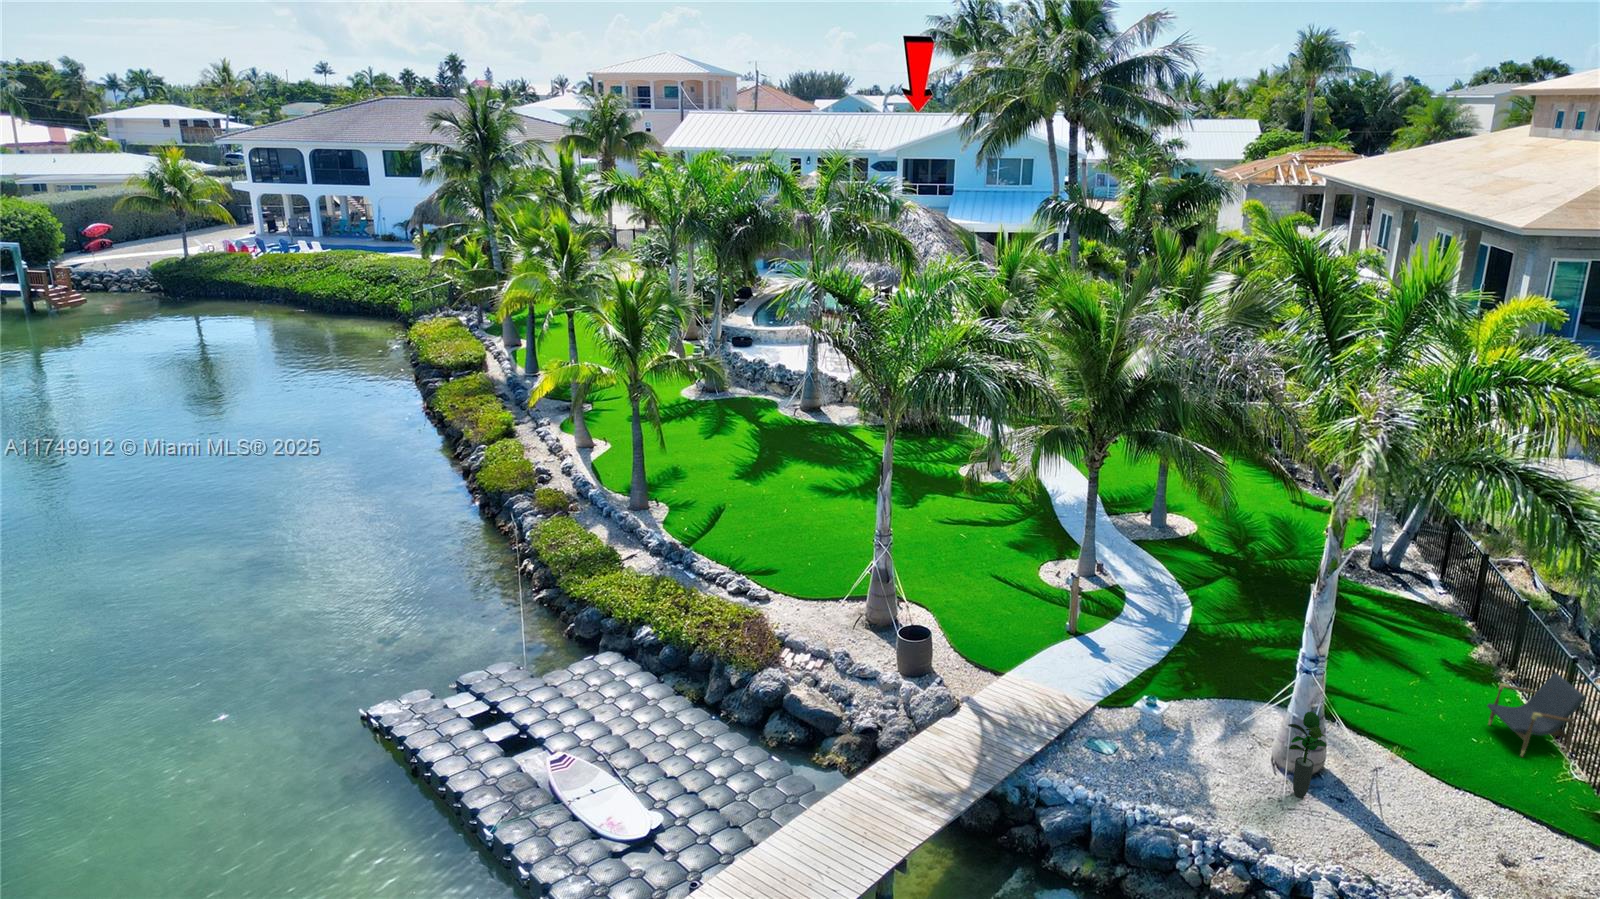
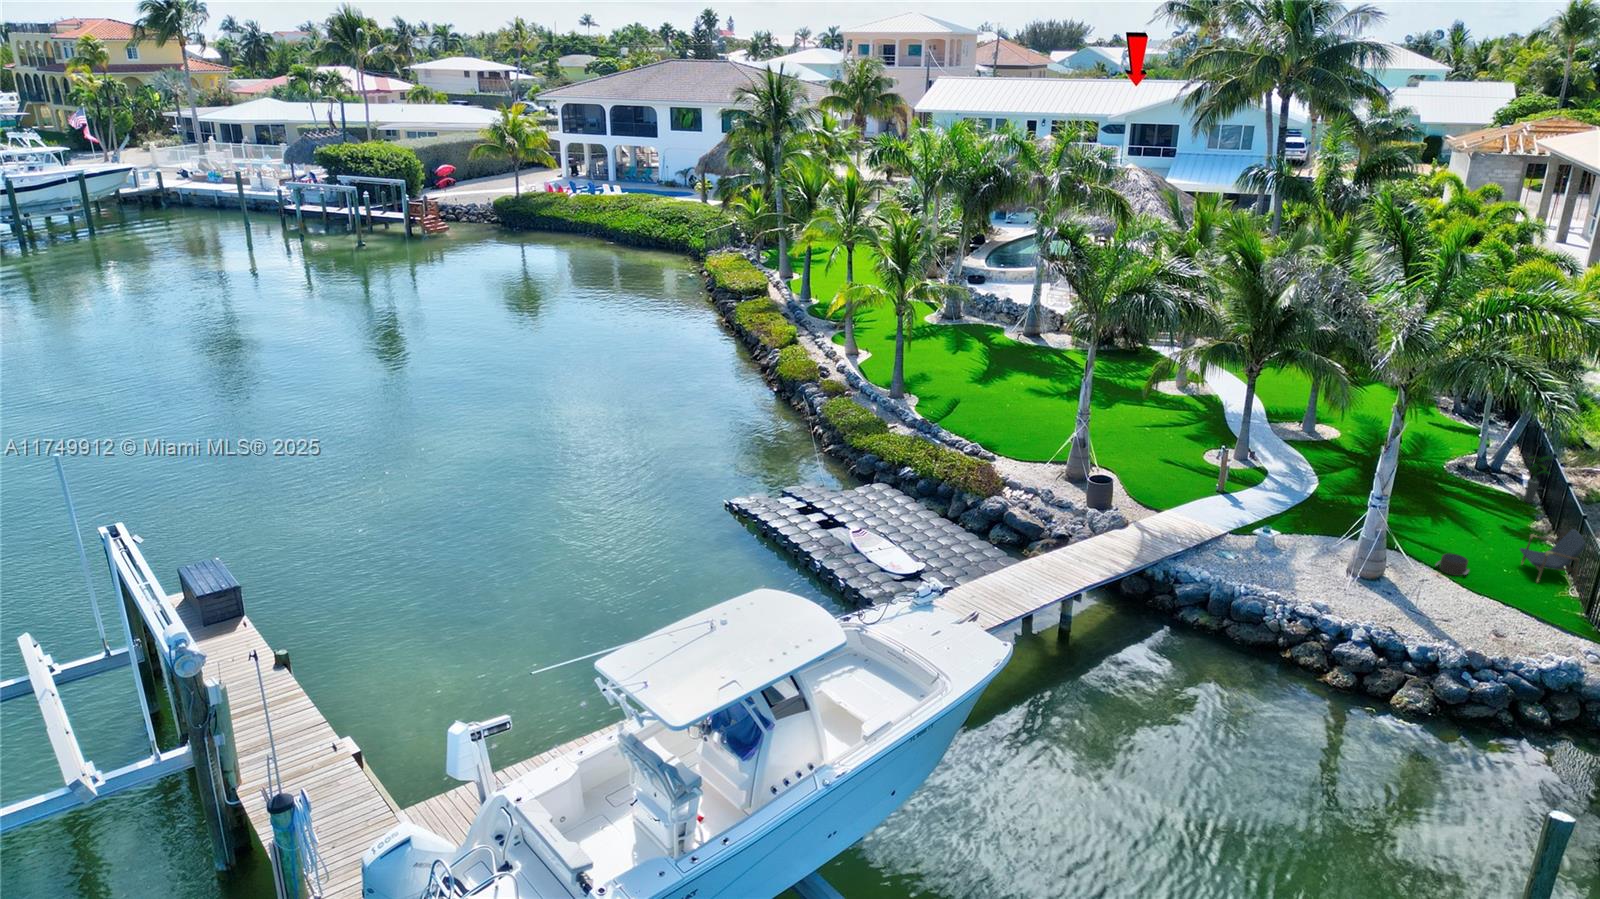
potted plant: present [1288,712,1326,797] -> present [1525,456,1552,503]
pouf: none [1384,720,1432,755] -> present [1436,553,1469,576]

